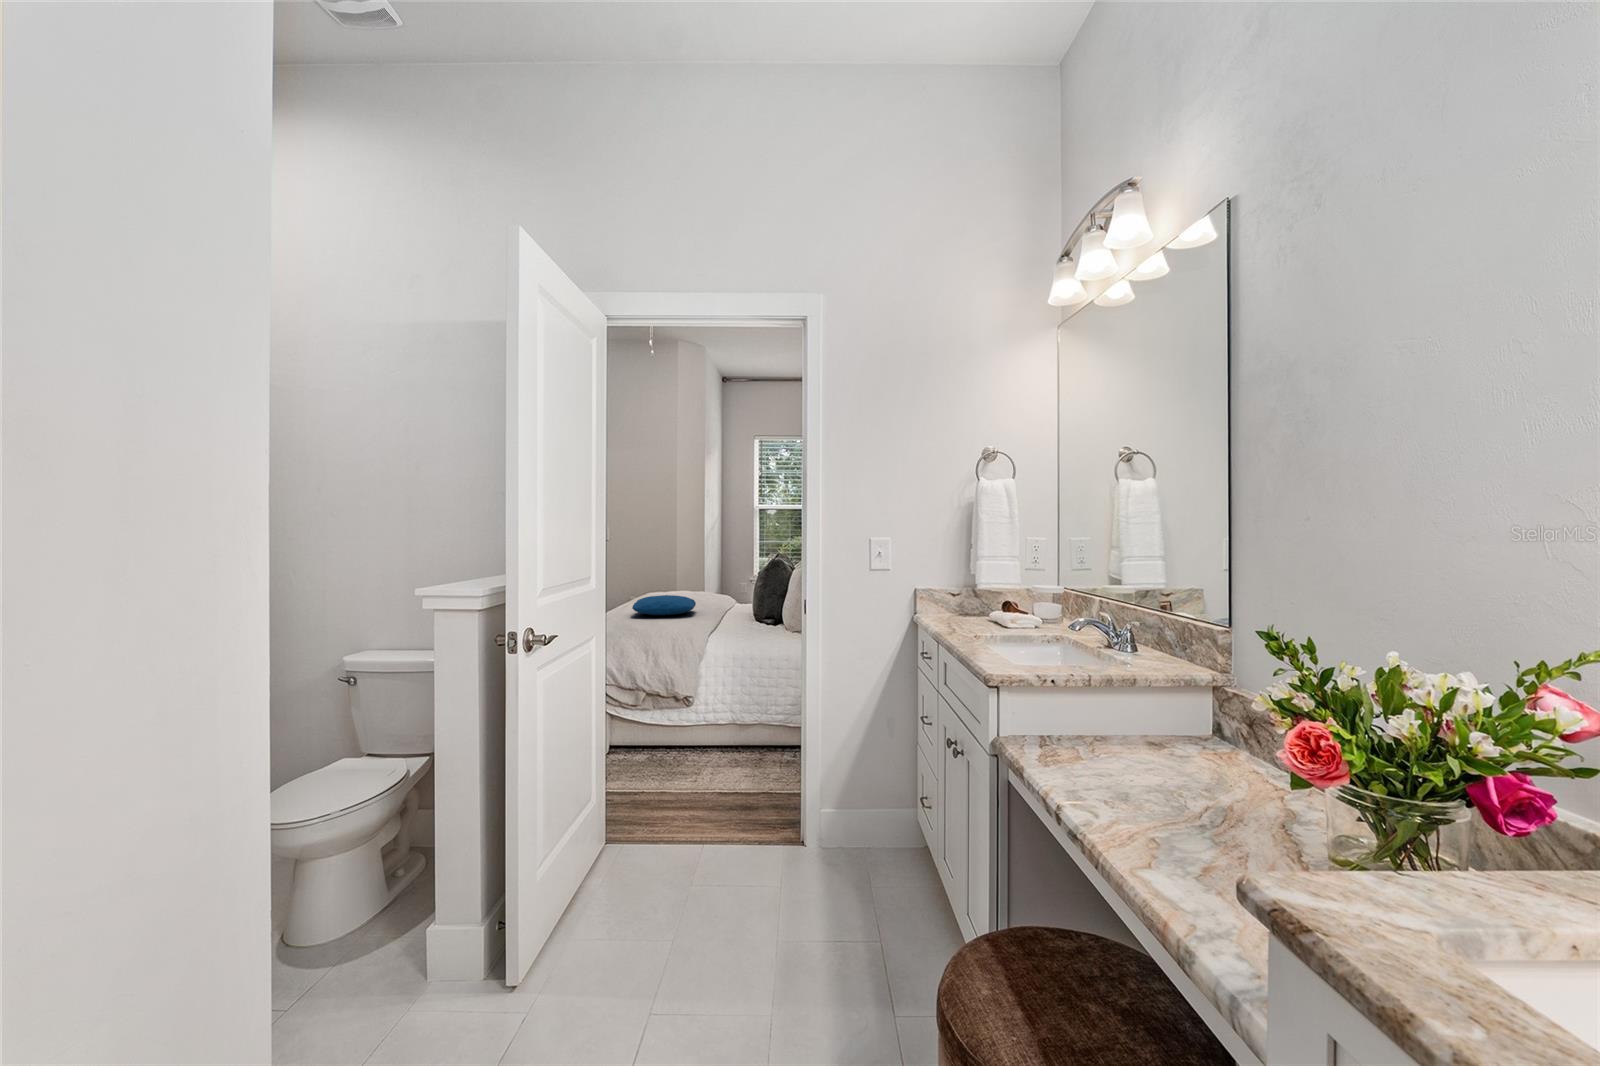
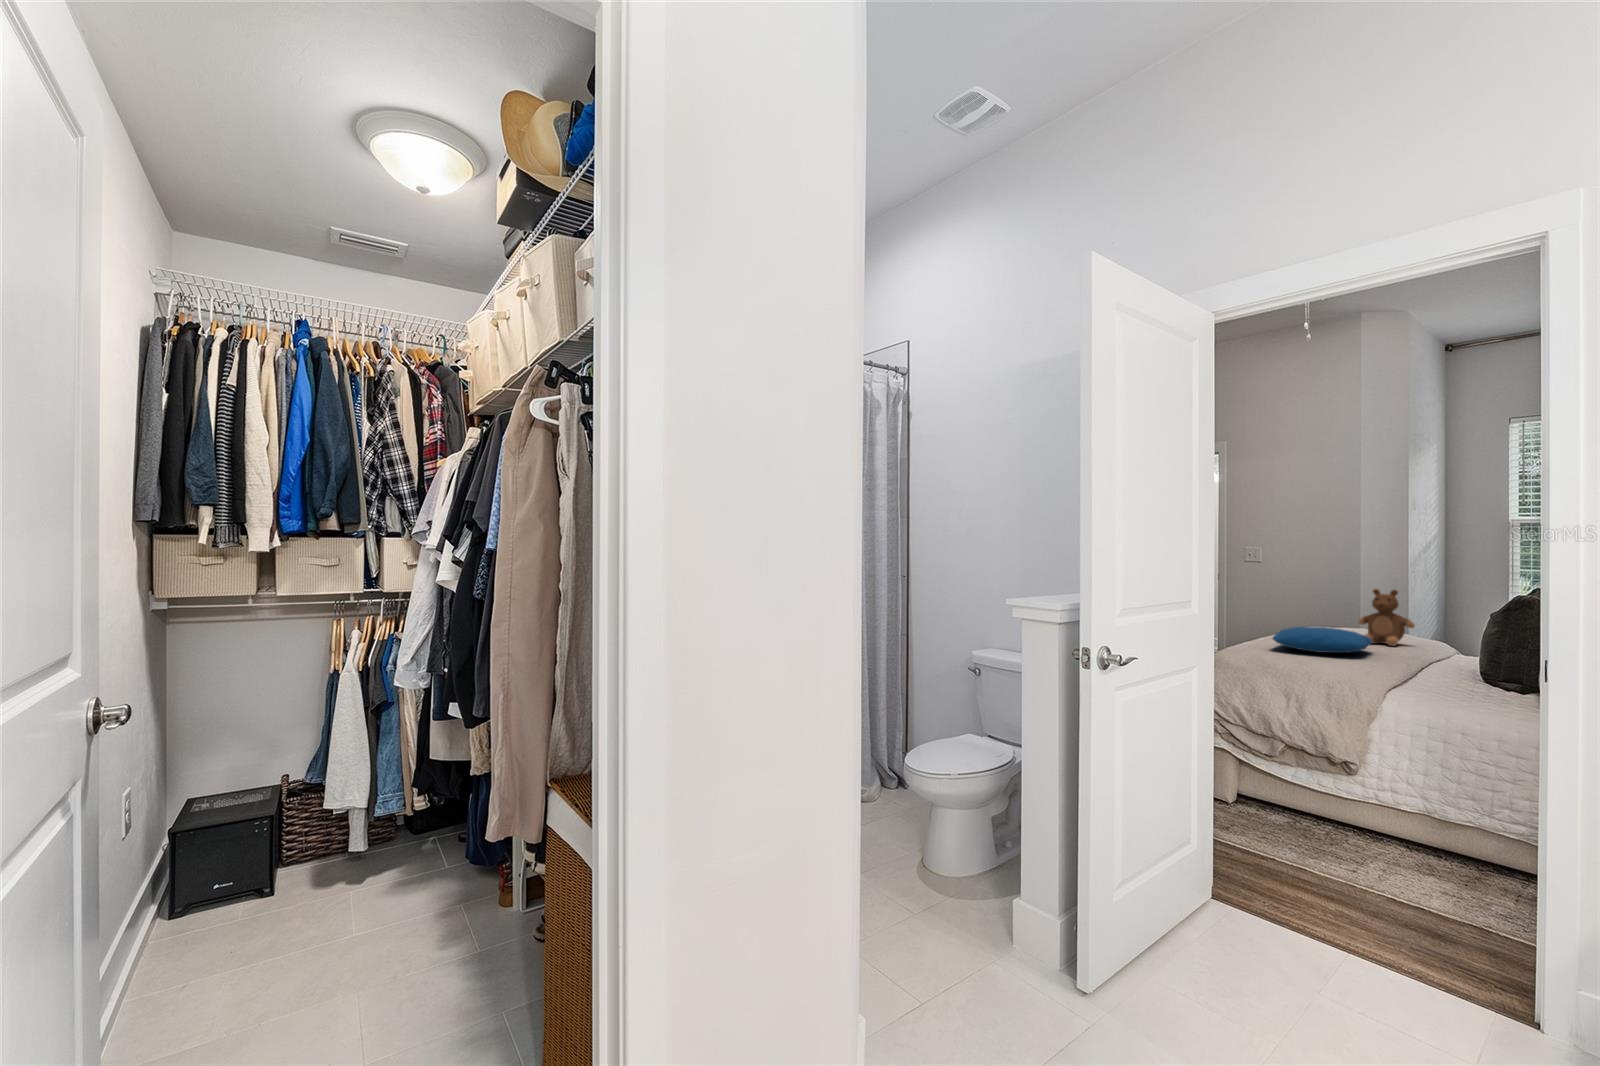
teddy bear: none [684,563,717,605] -> present [1359,589,1415,646]

